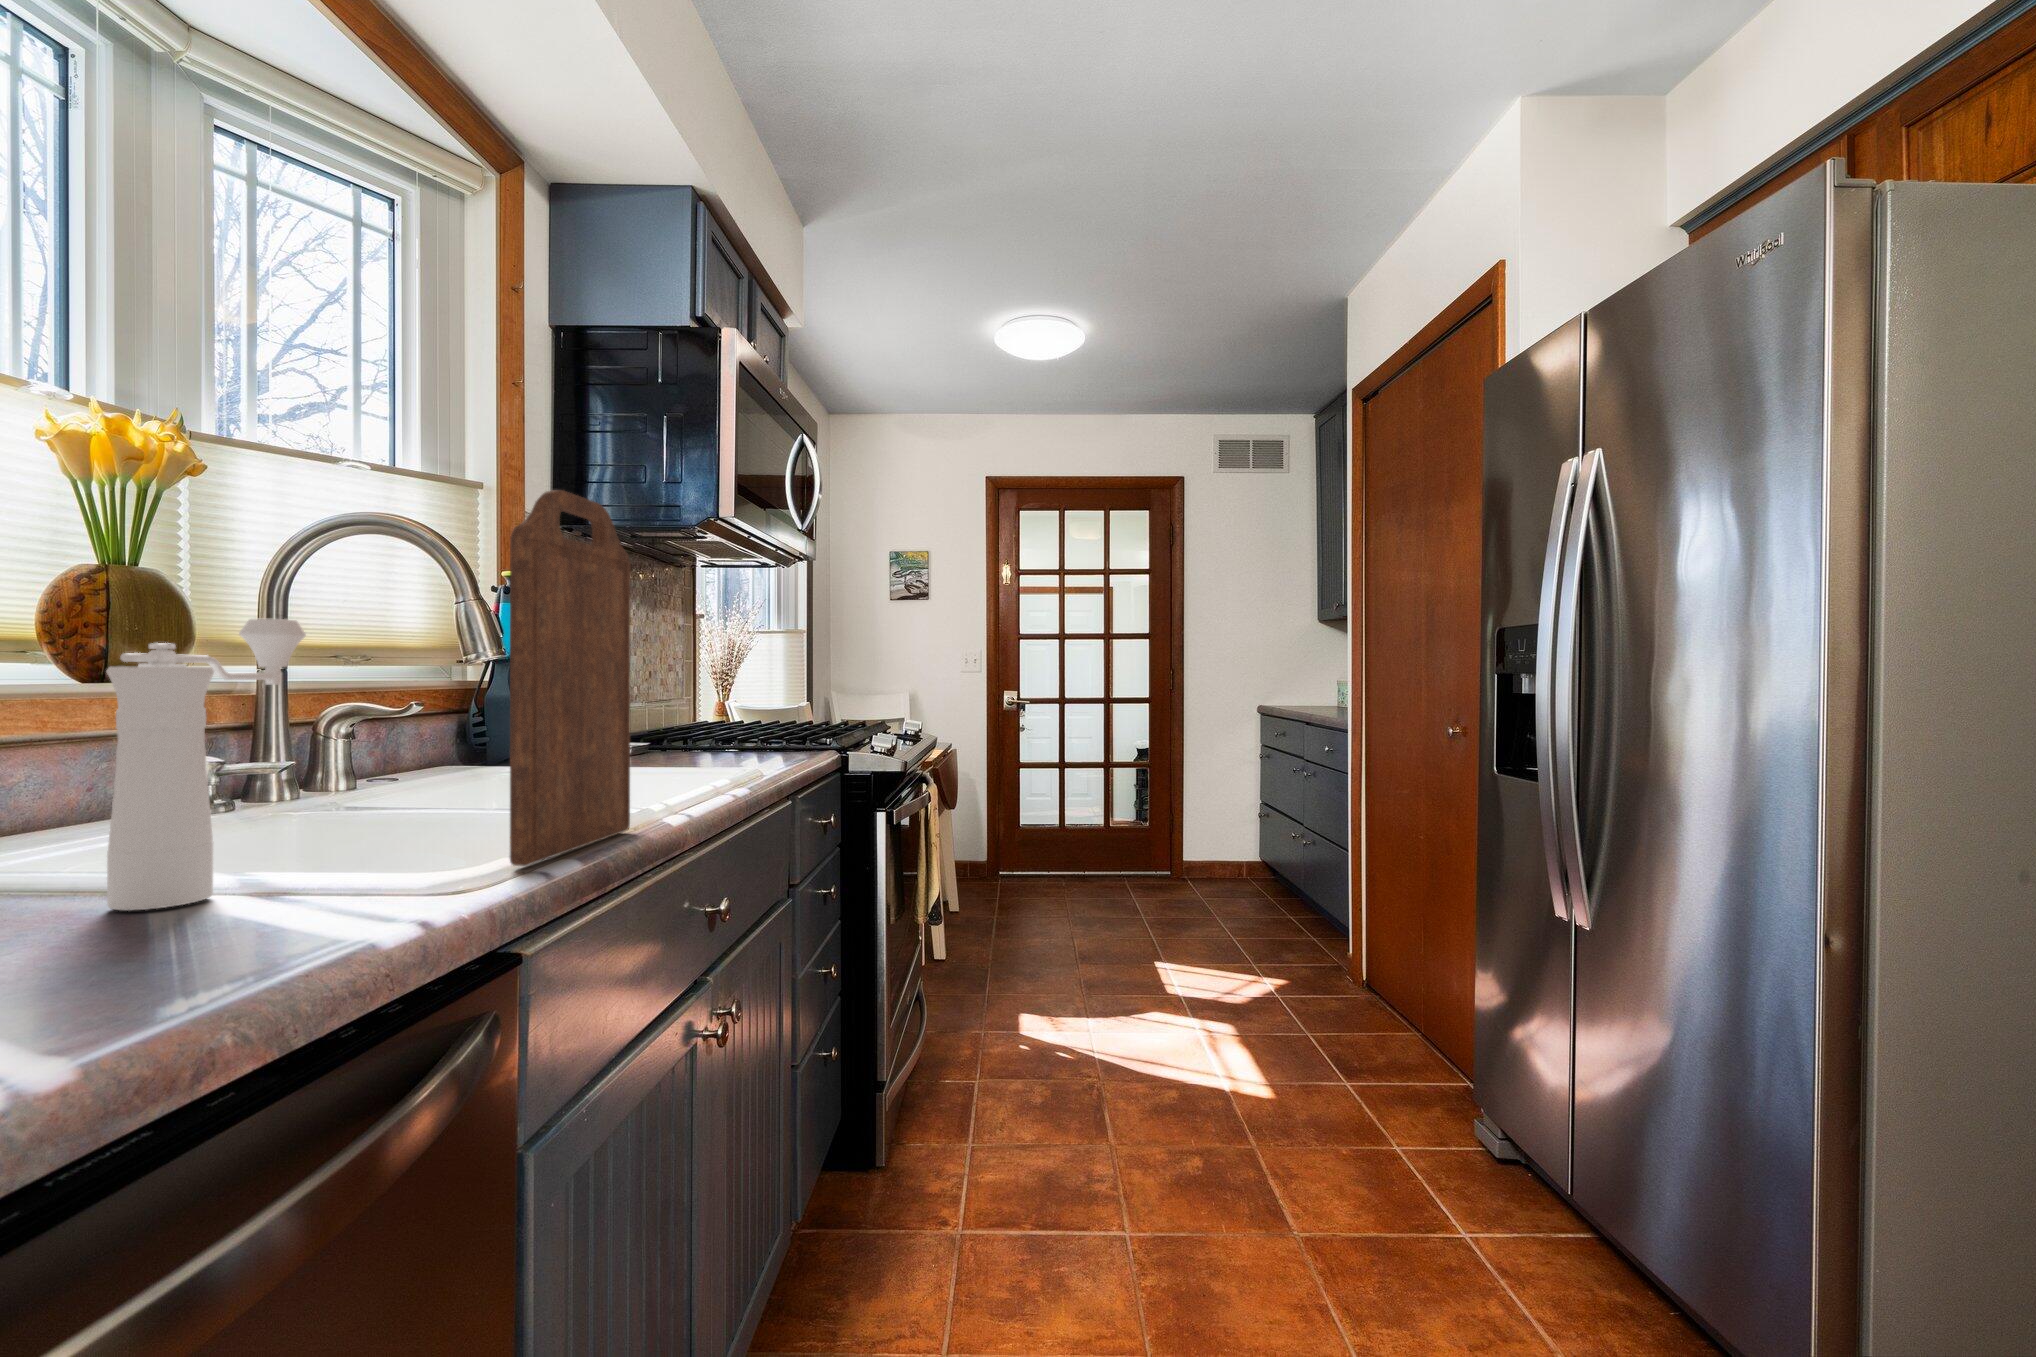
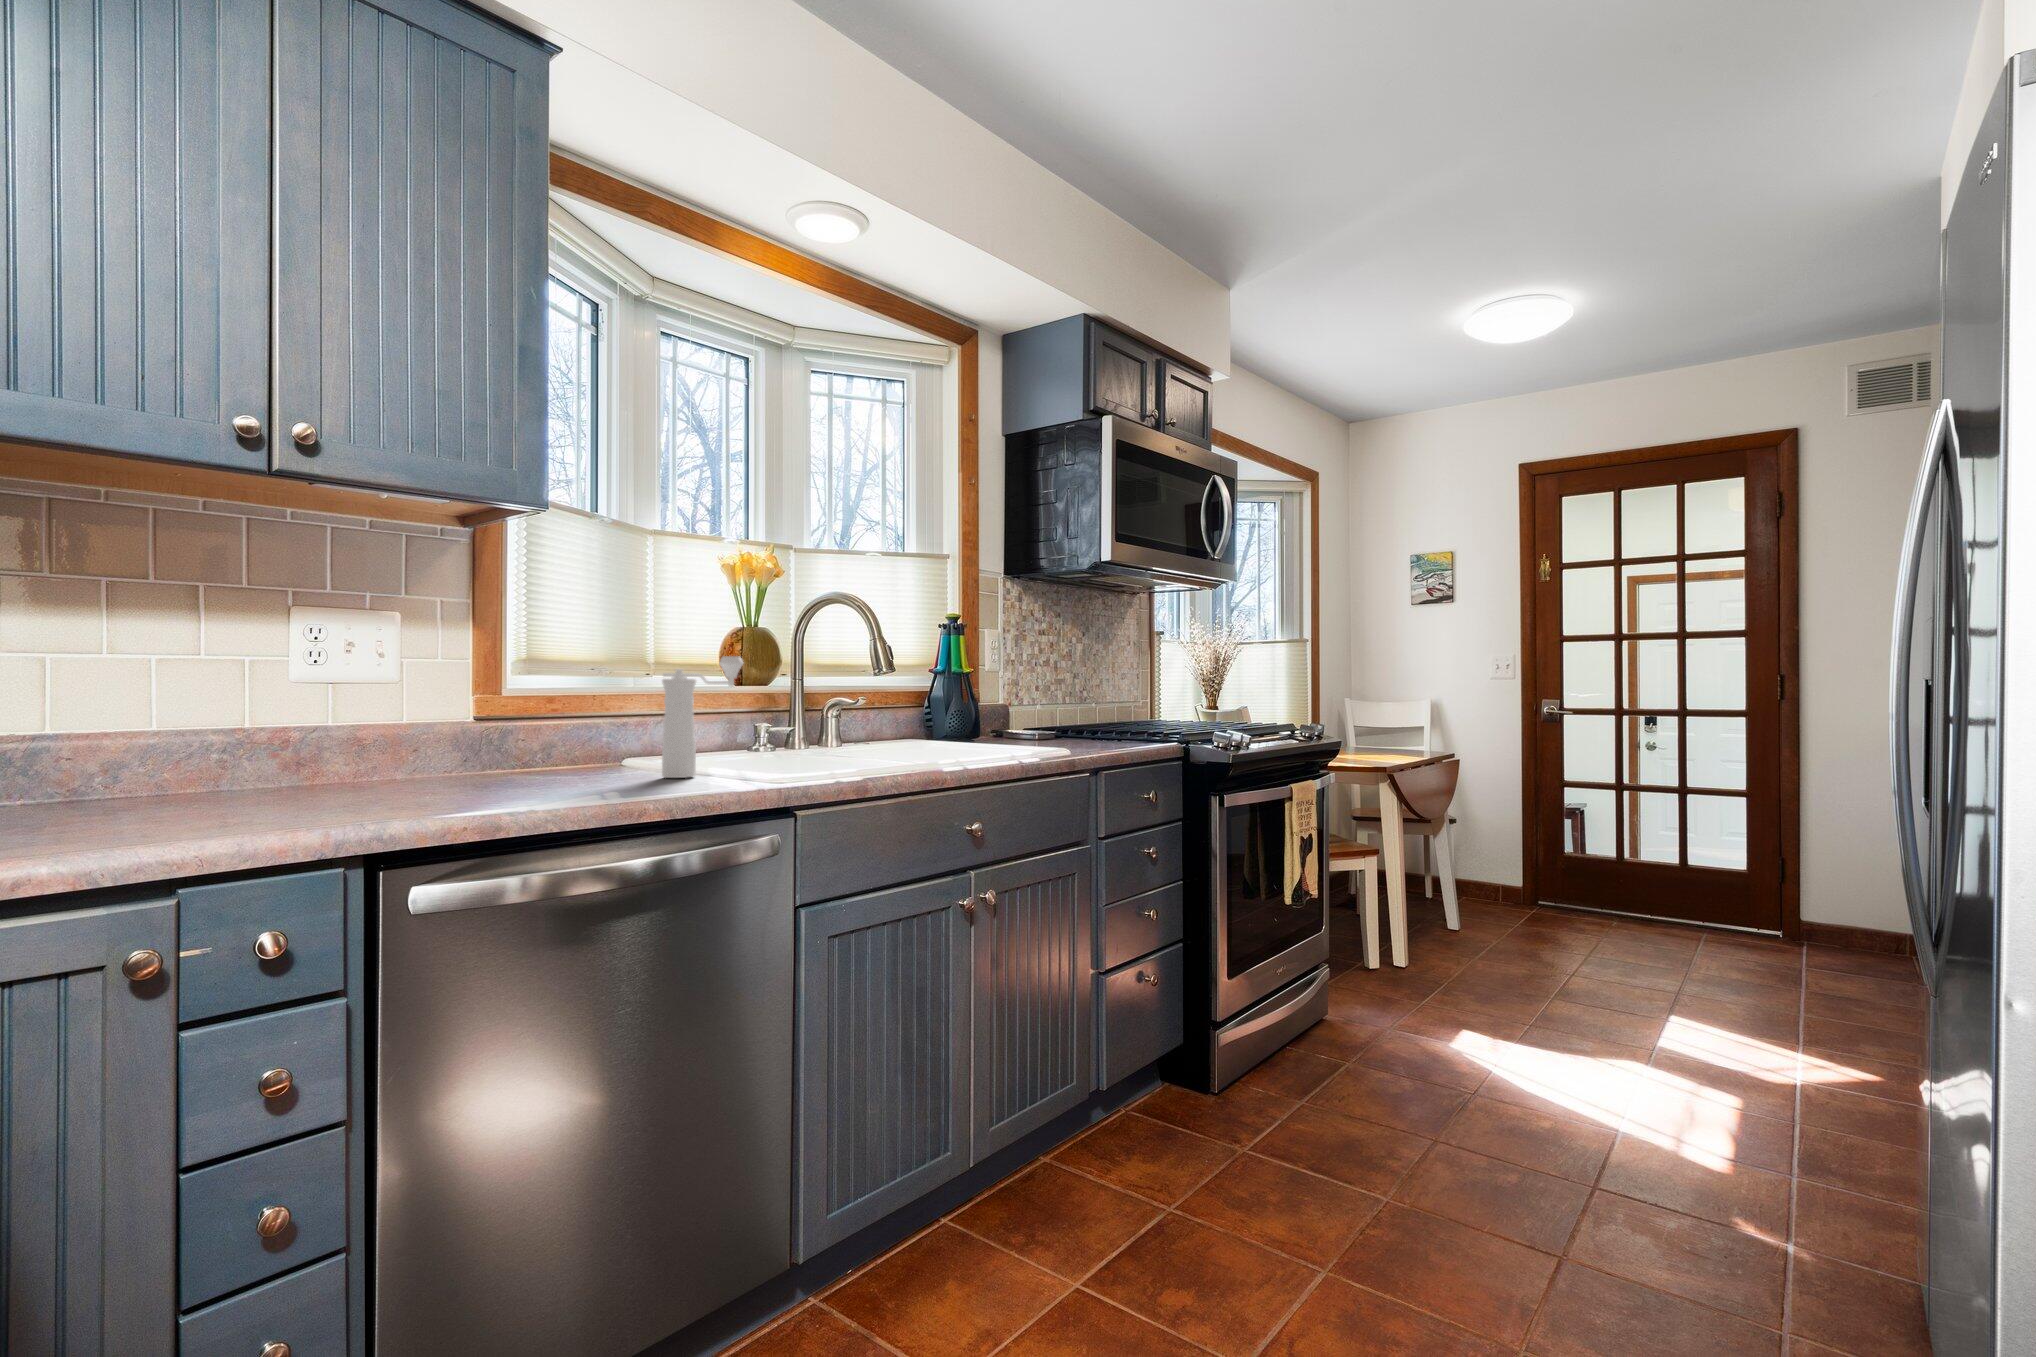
cutting board: present [510,490,631,866] -> none [804,585,895,778]

